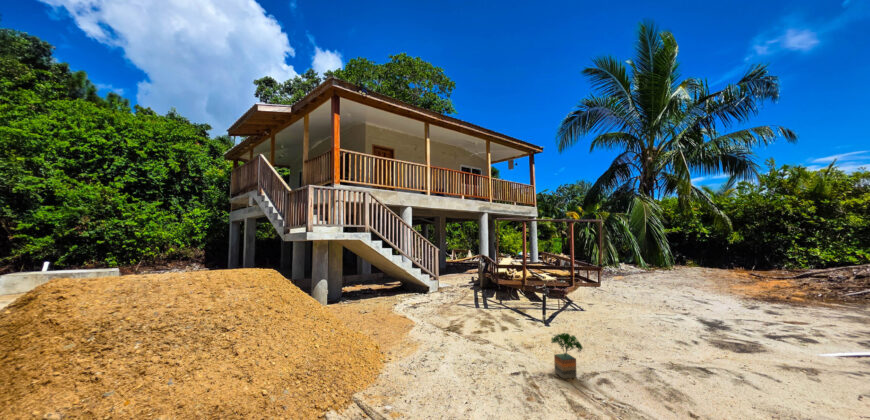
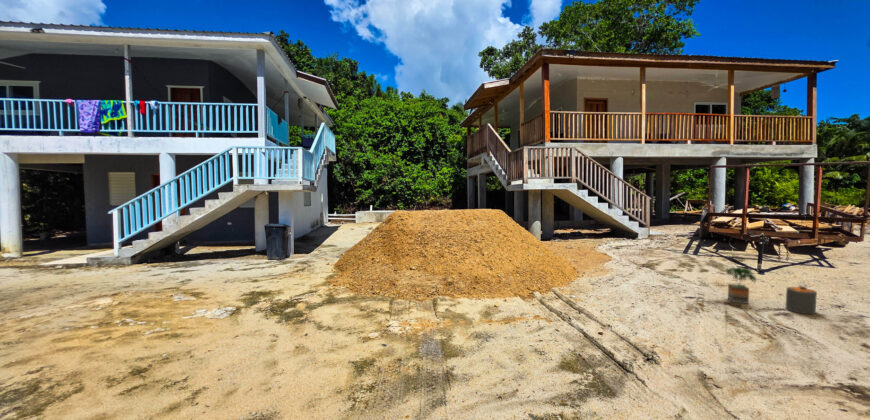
trash can: none [605,340,631,382] -> present [786,285,817,314]

